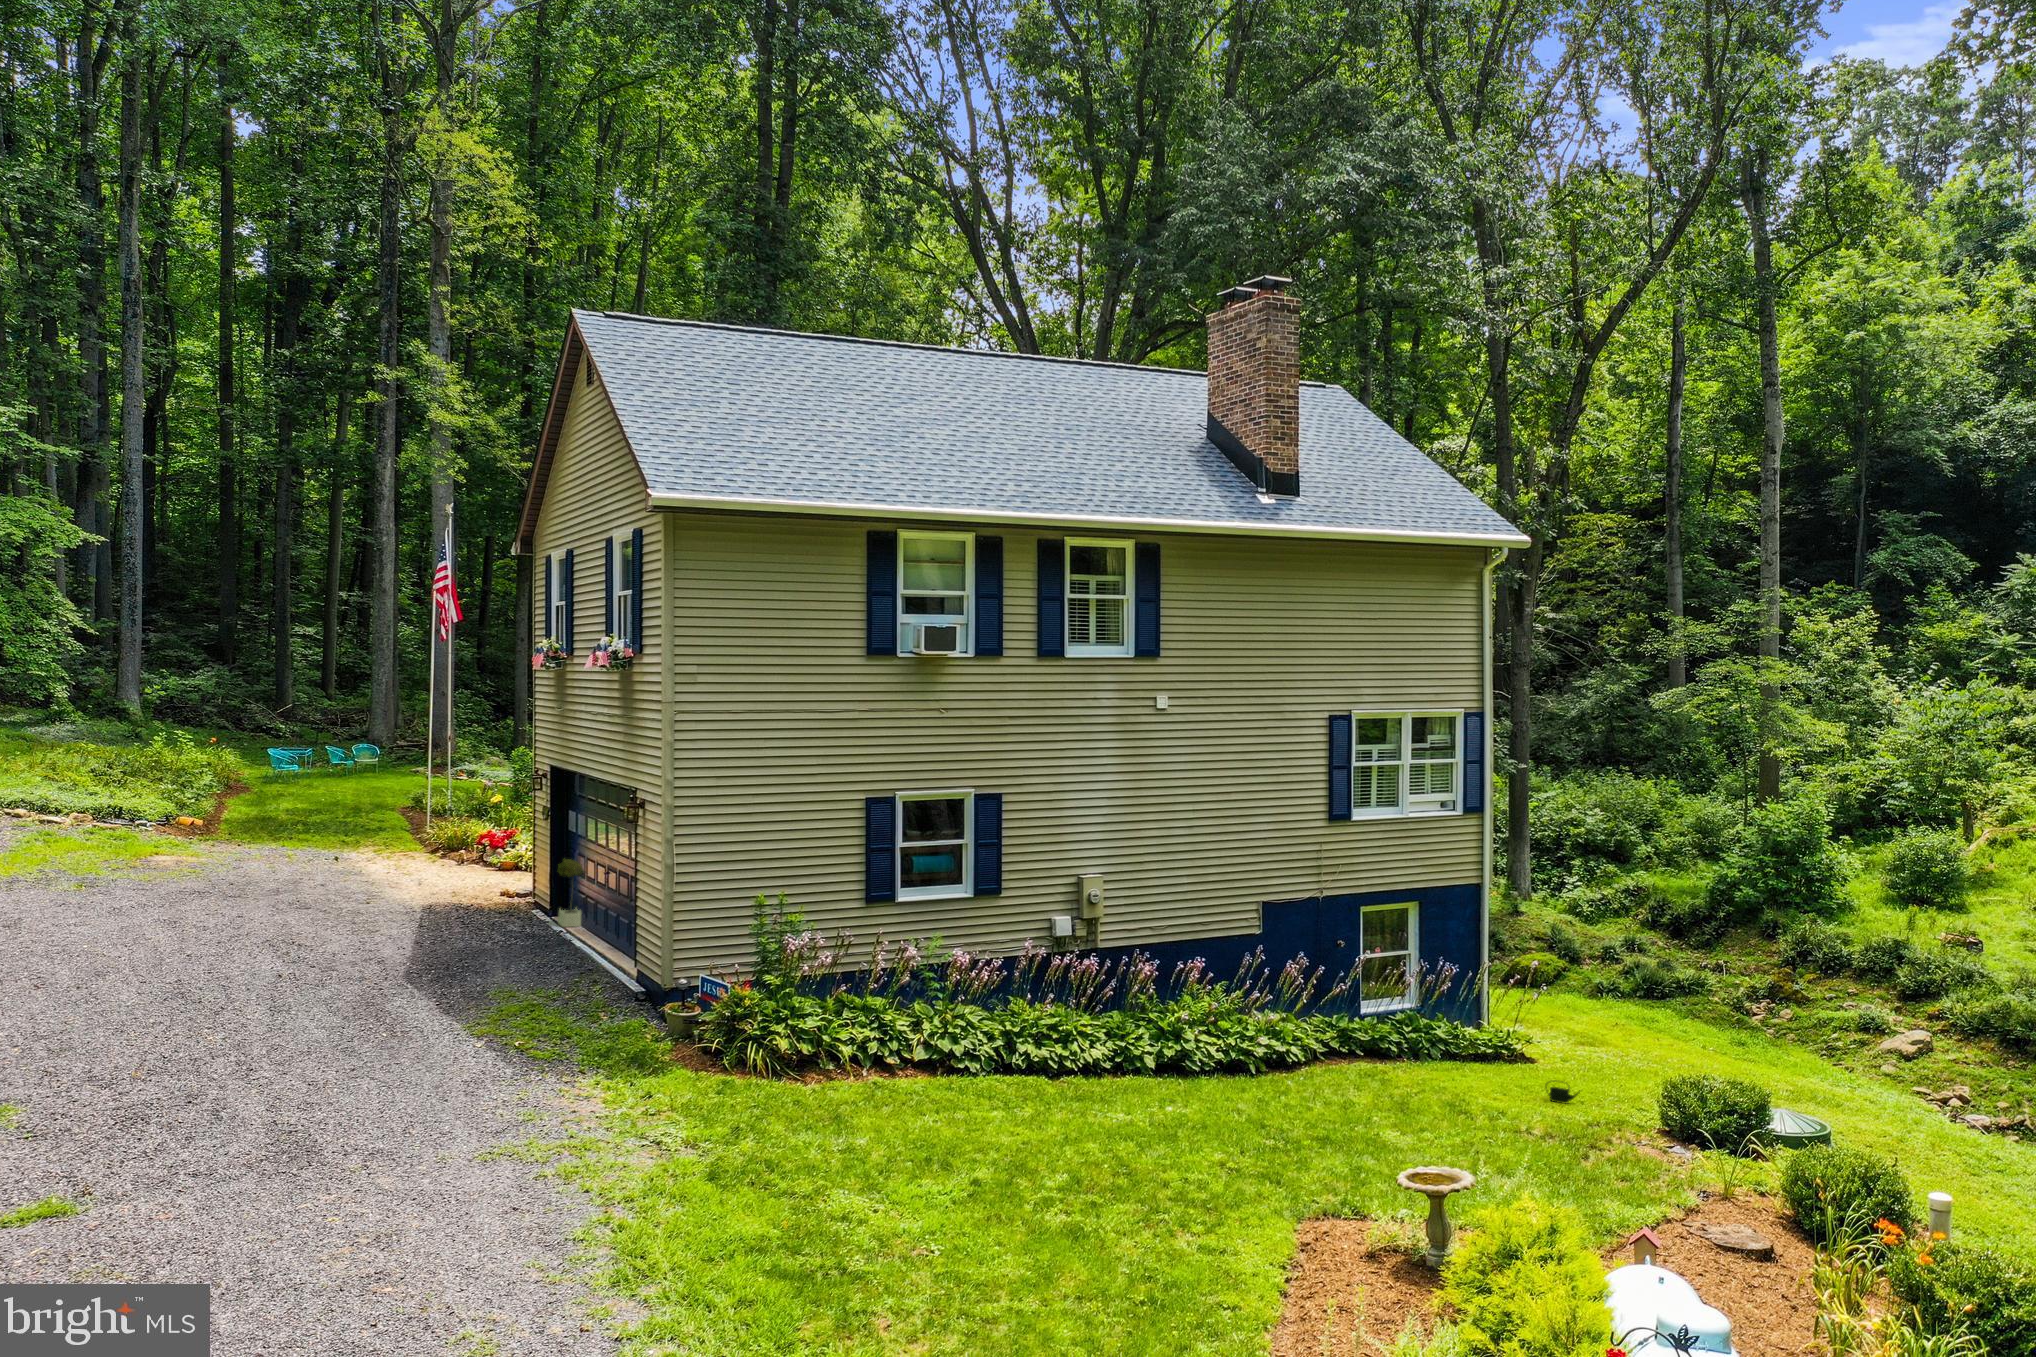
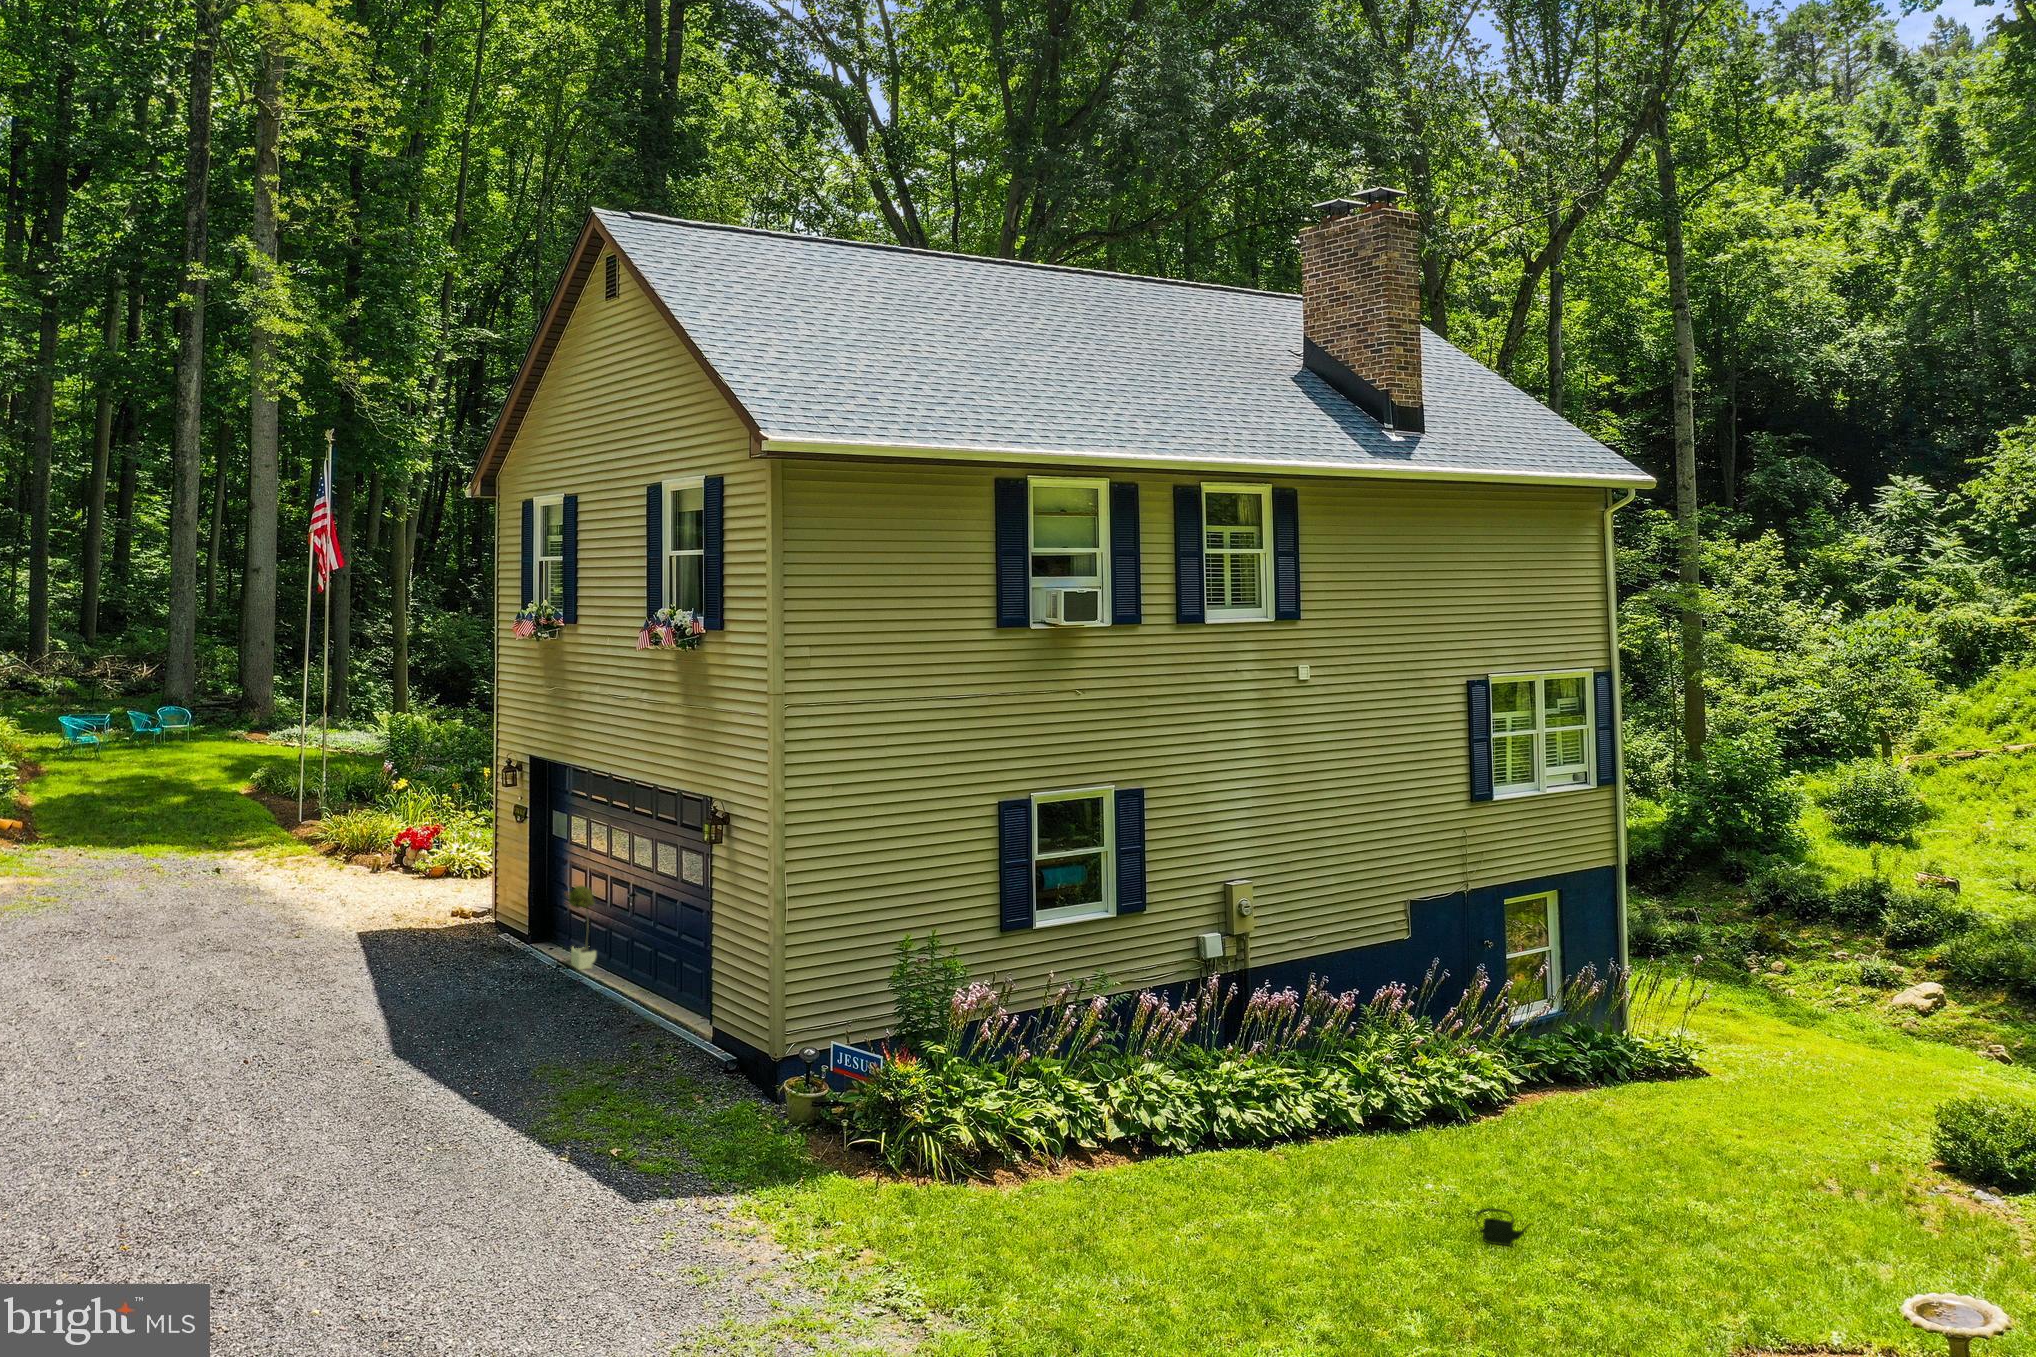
watering can: present [1546,1080,1578,1103] -> present [1476,1208,1534,1246]

